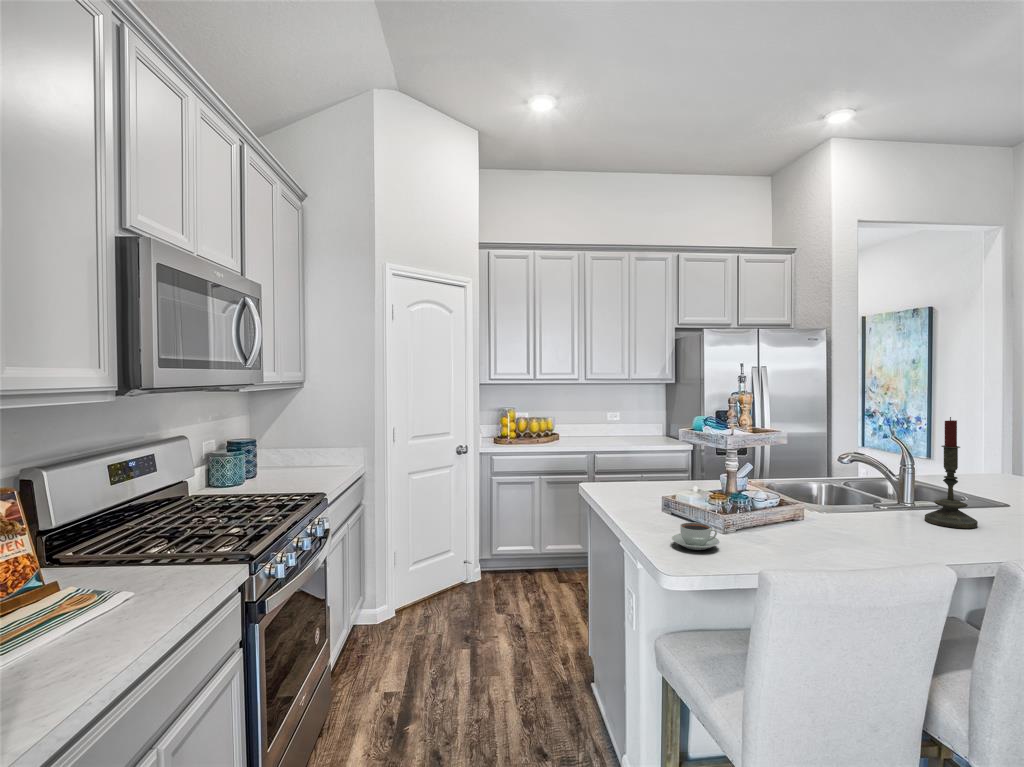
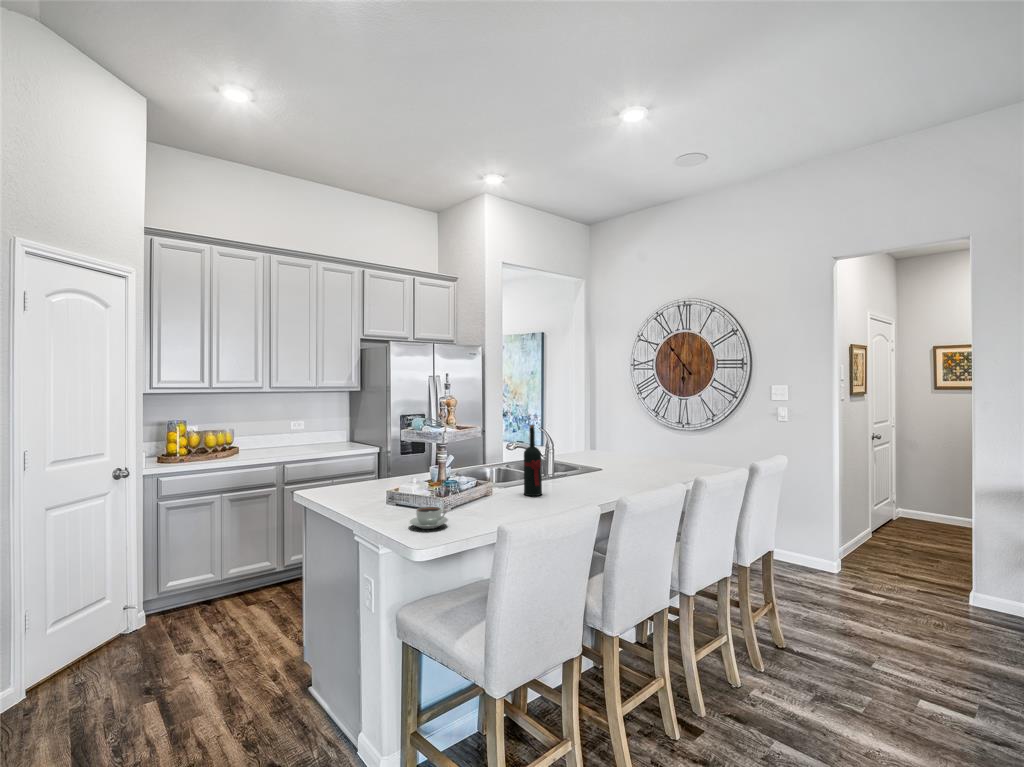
candle: present [925,417,978,528] -> none [568,411,597,488]
wine bottle: none [847,433,875,529] -> present [524,425,542,496]

